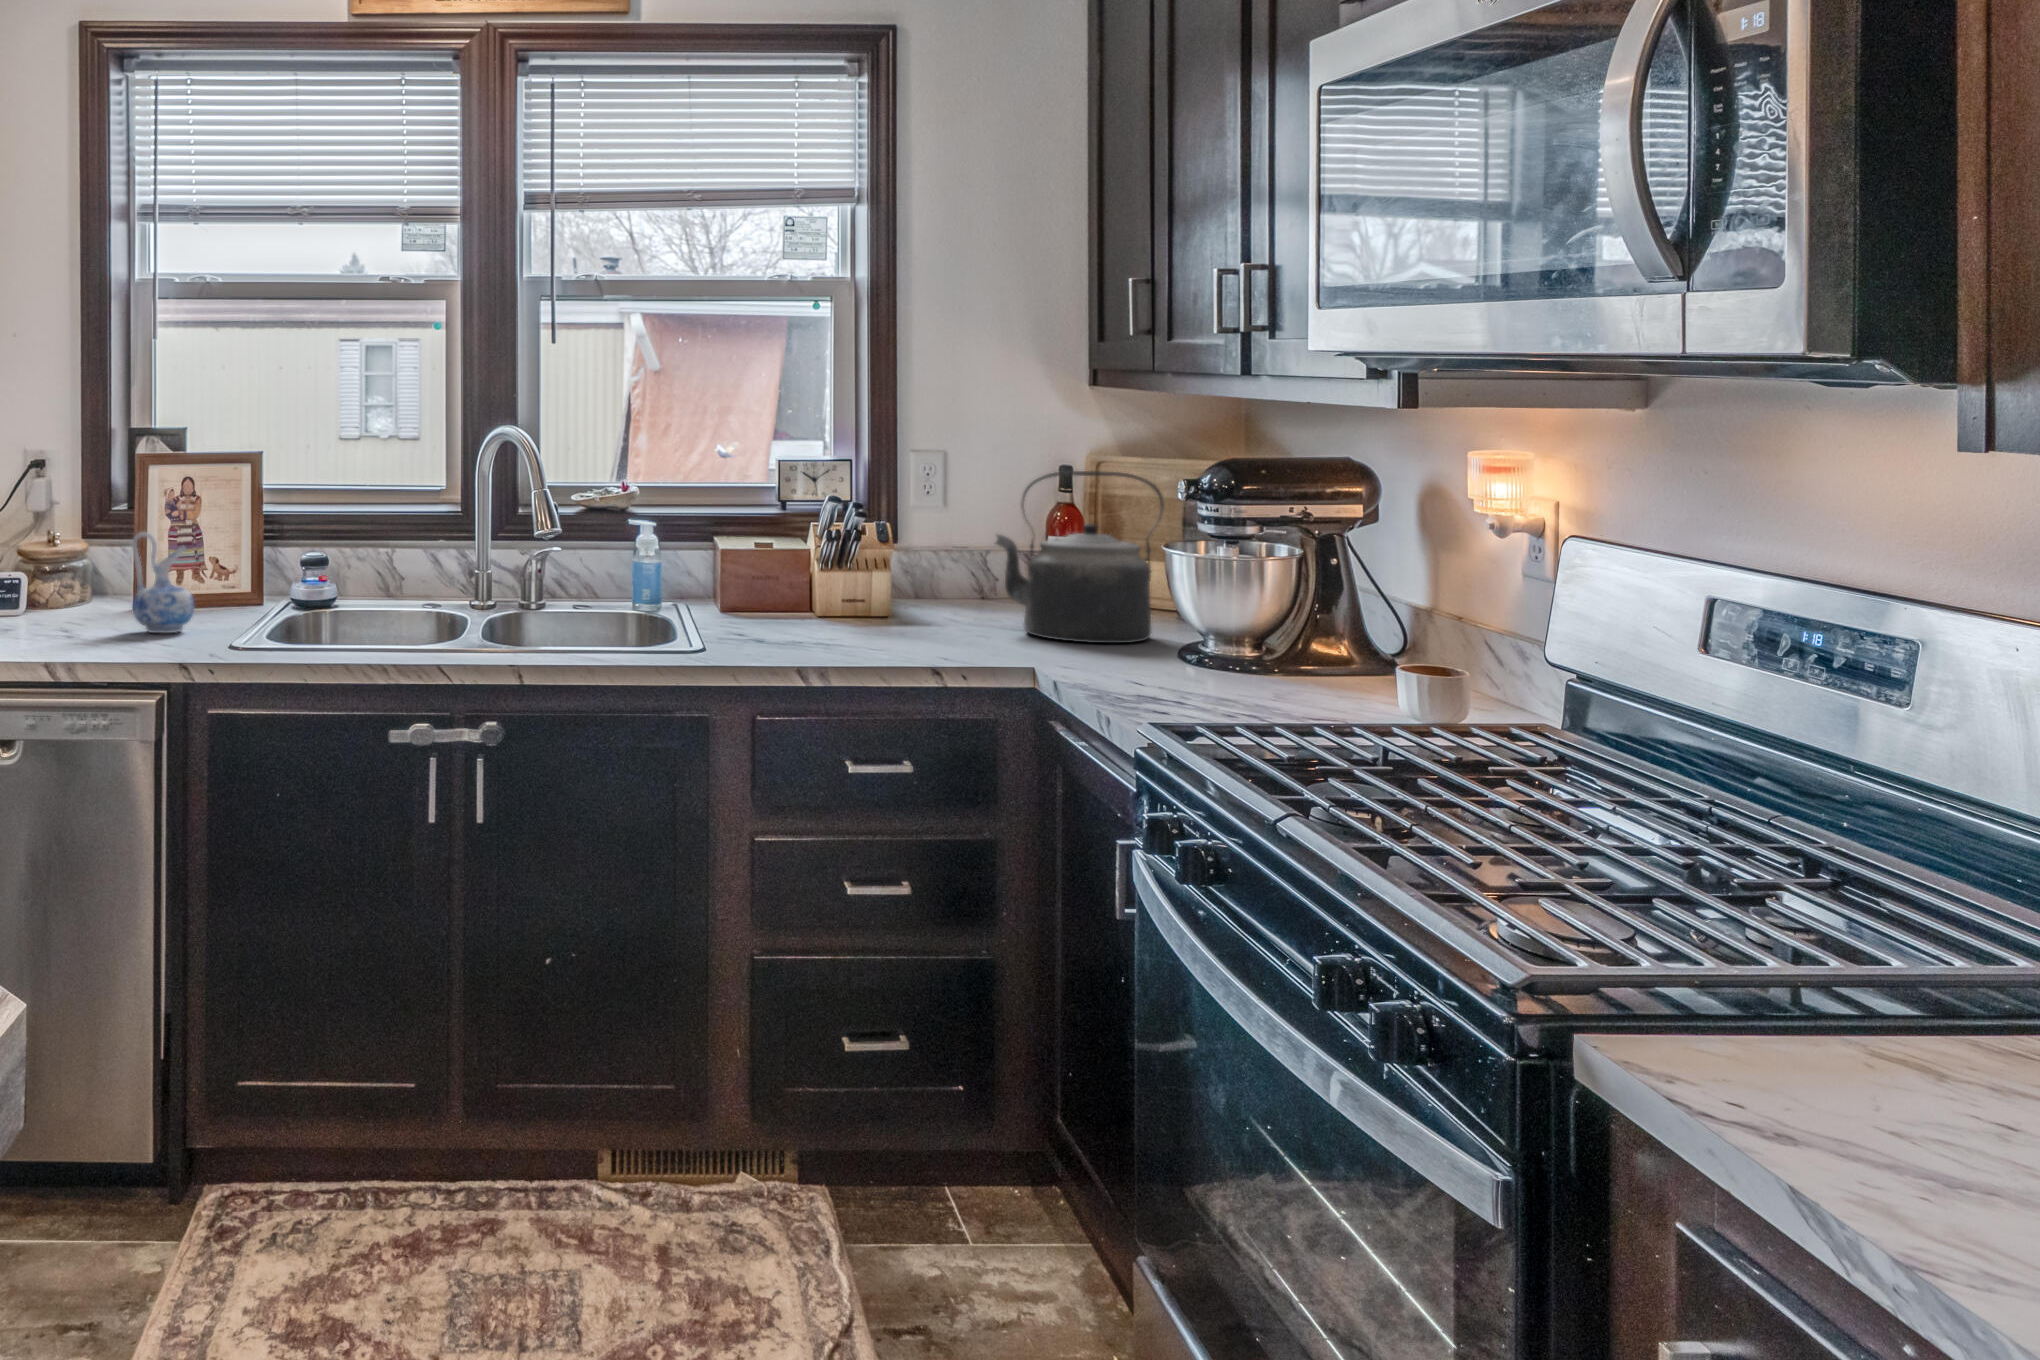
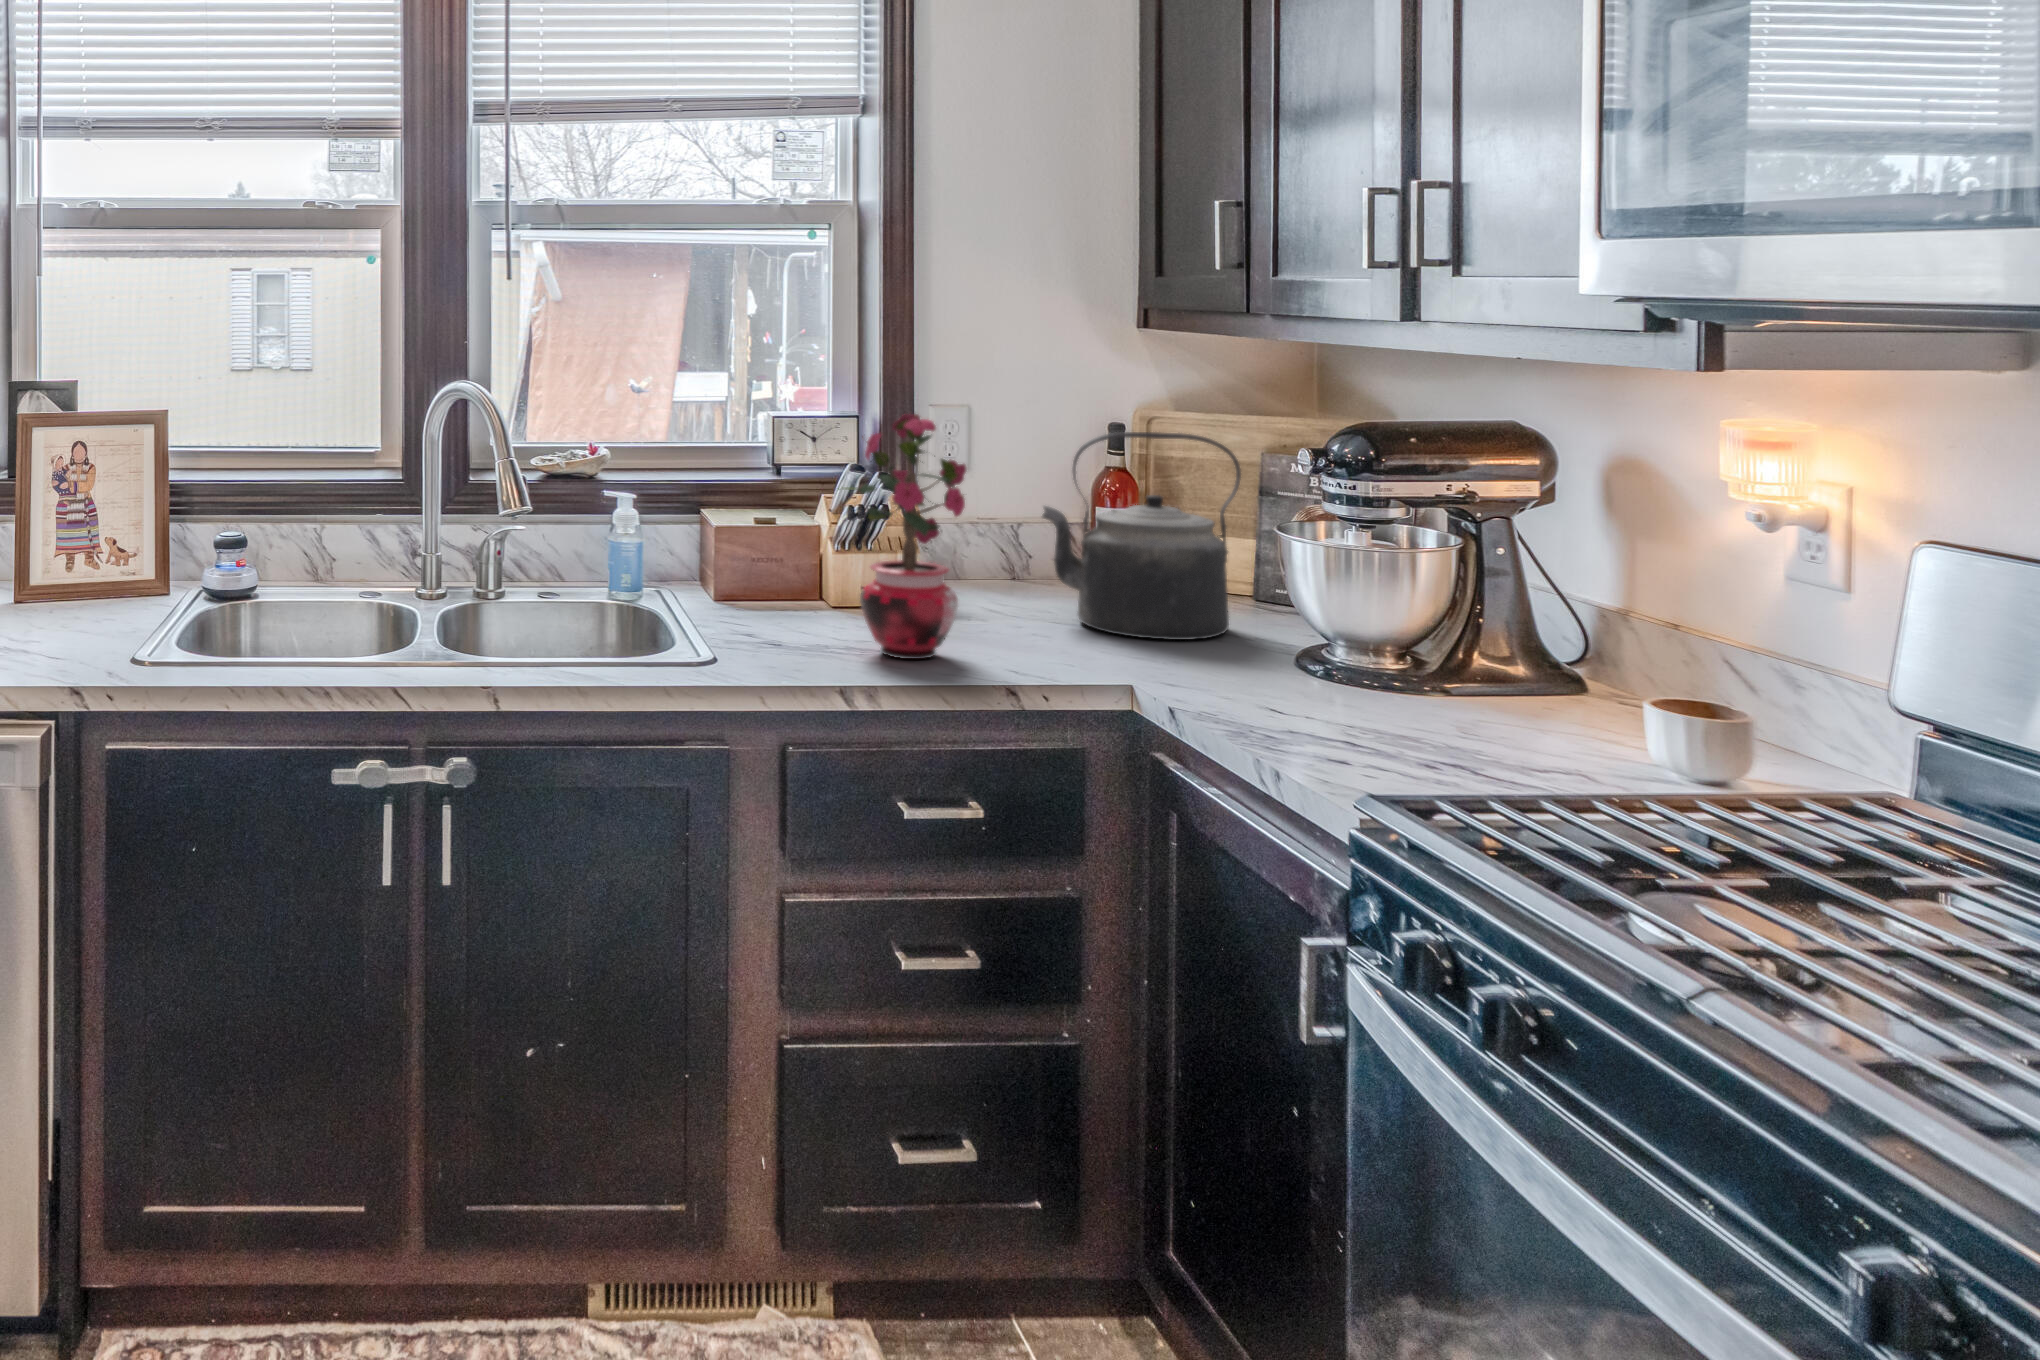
potted plant: none [814,443,925,651] -> present [838,414,966,659]
ceramic pitcher: present [132,532,194,633] -> none [10,520,87,644]

